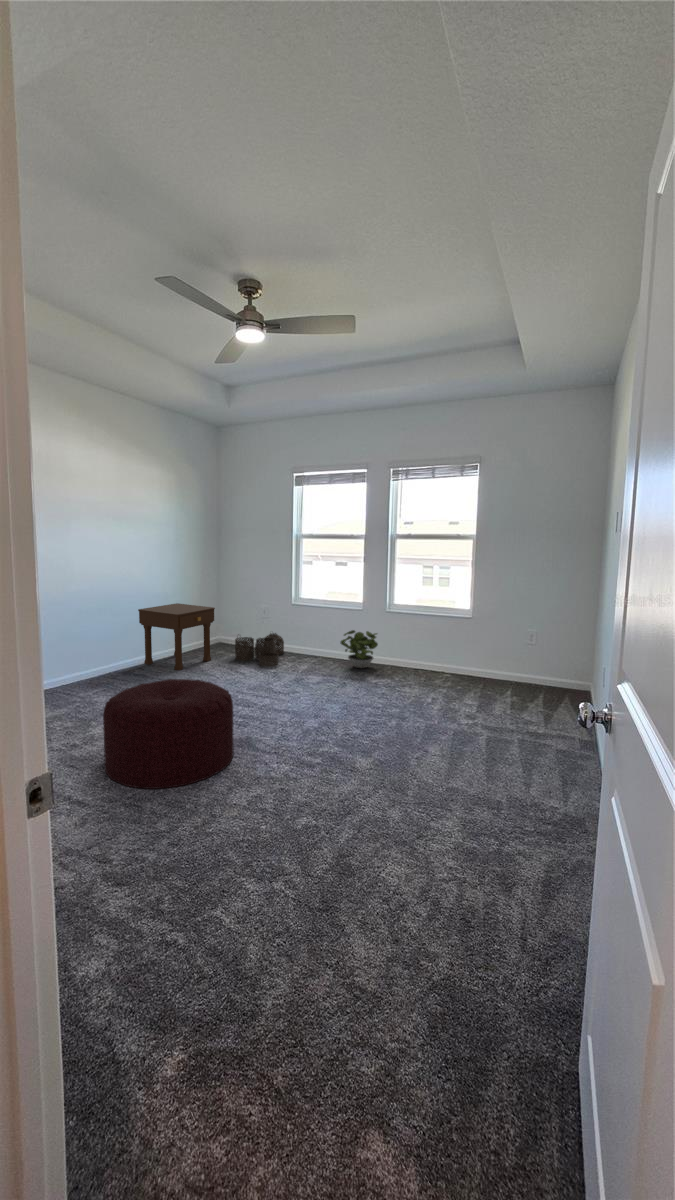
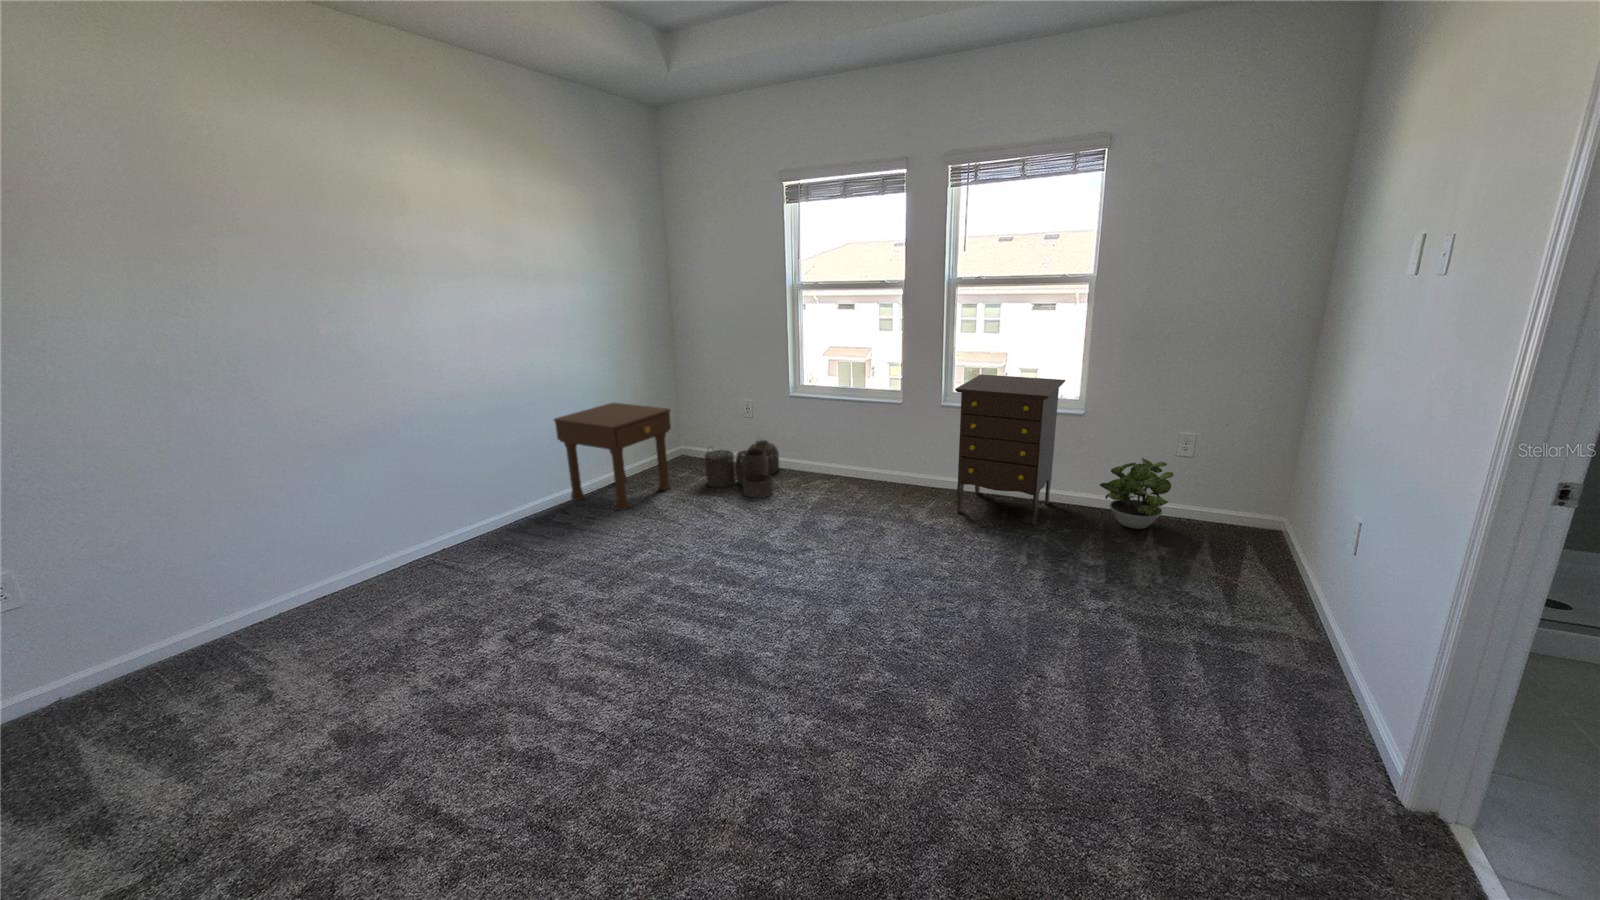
dresser: none [393,593,461,686] -> present [955,374,1065,526]
potted plant: present [340,630,378,668] -> present [1100,458,1173,529]
ottoman: present [103,679,234,789] -> none [486,566,714,784]

